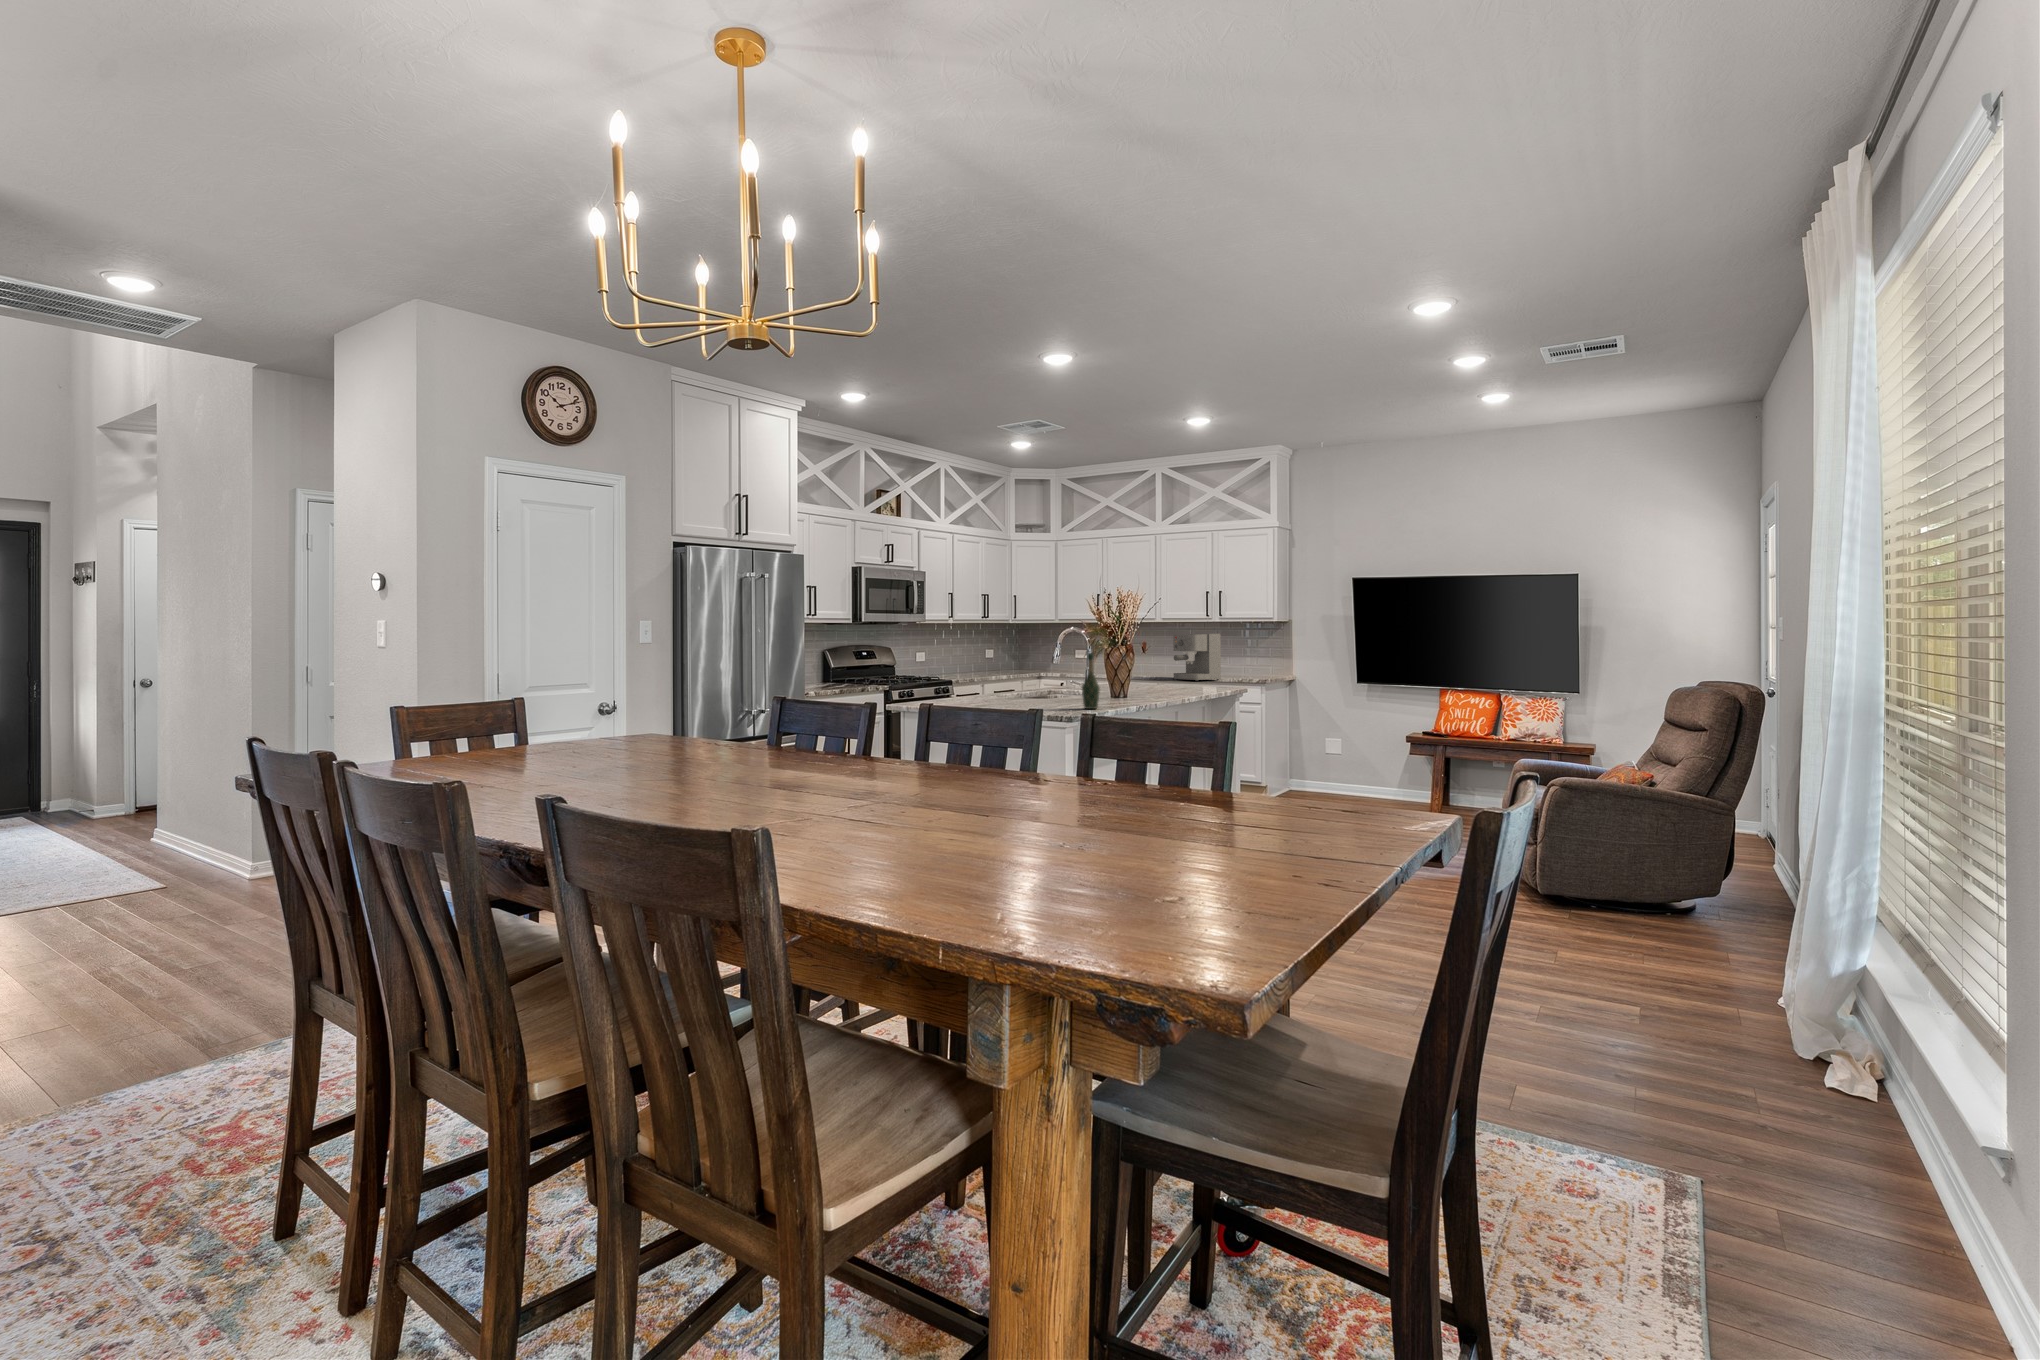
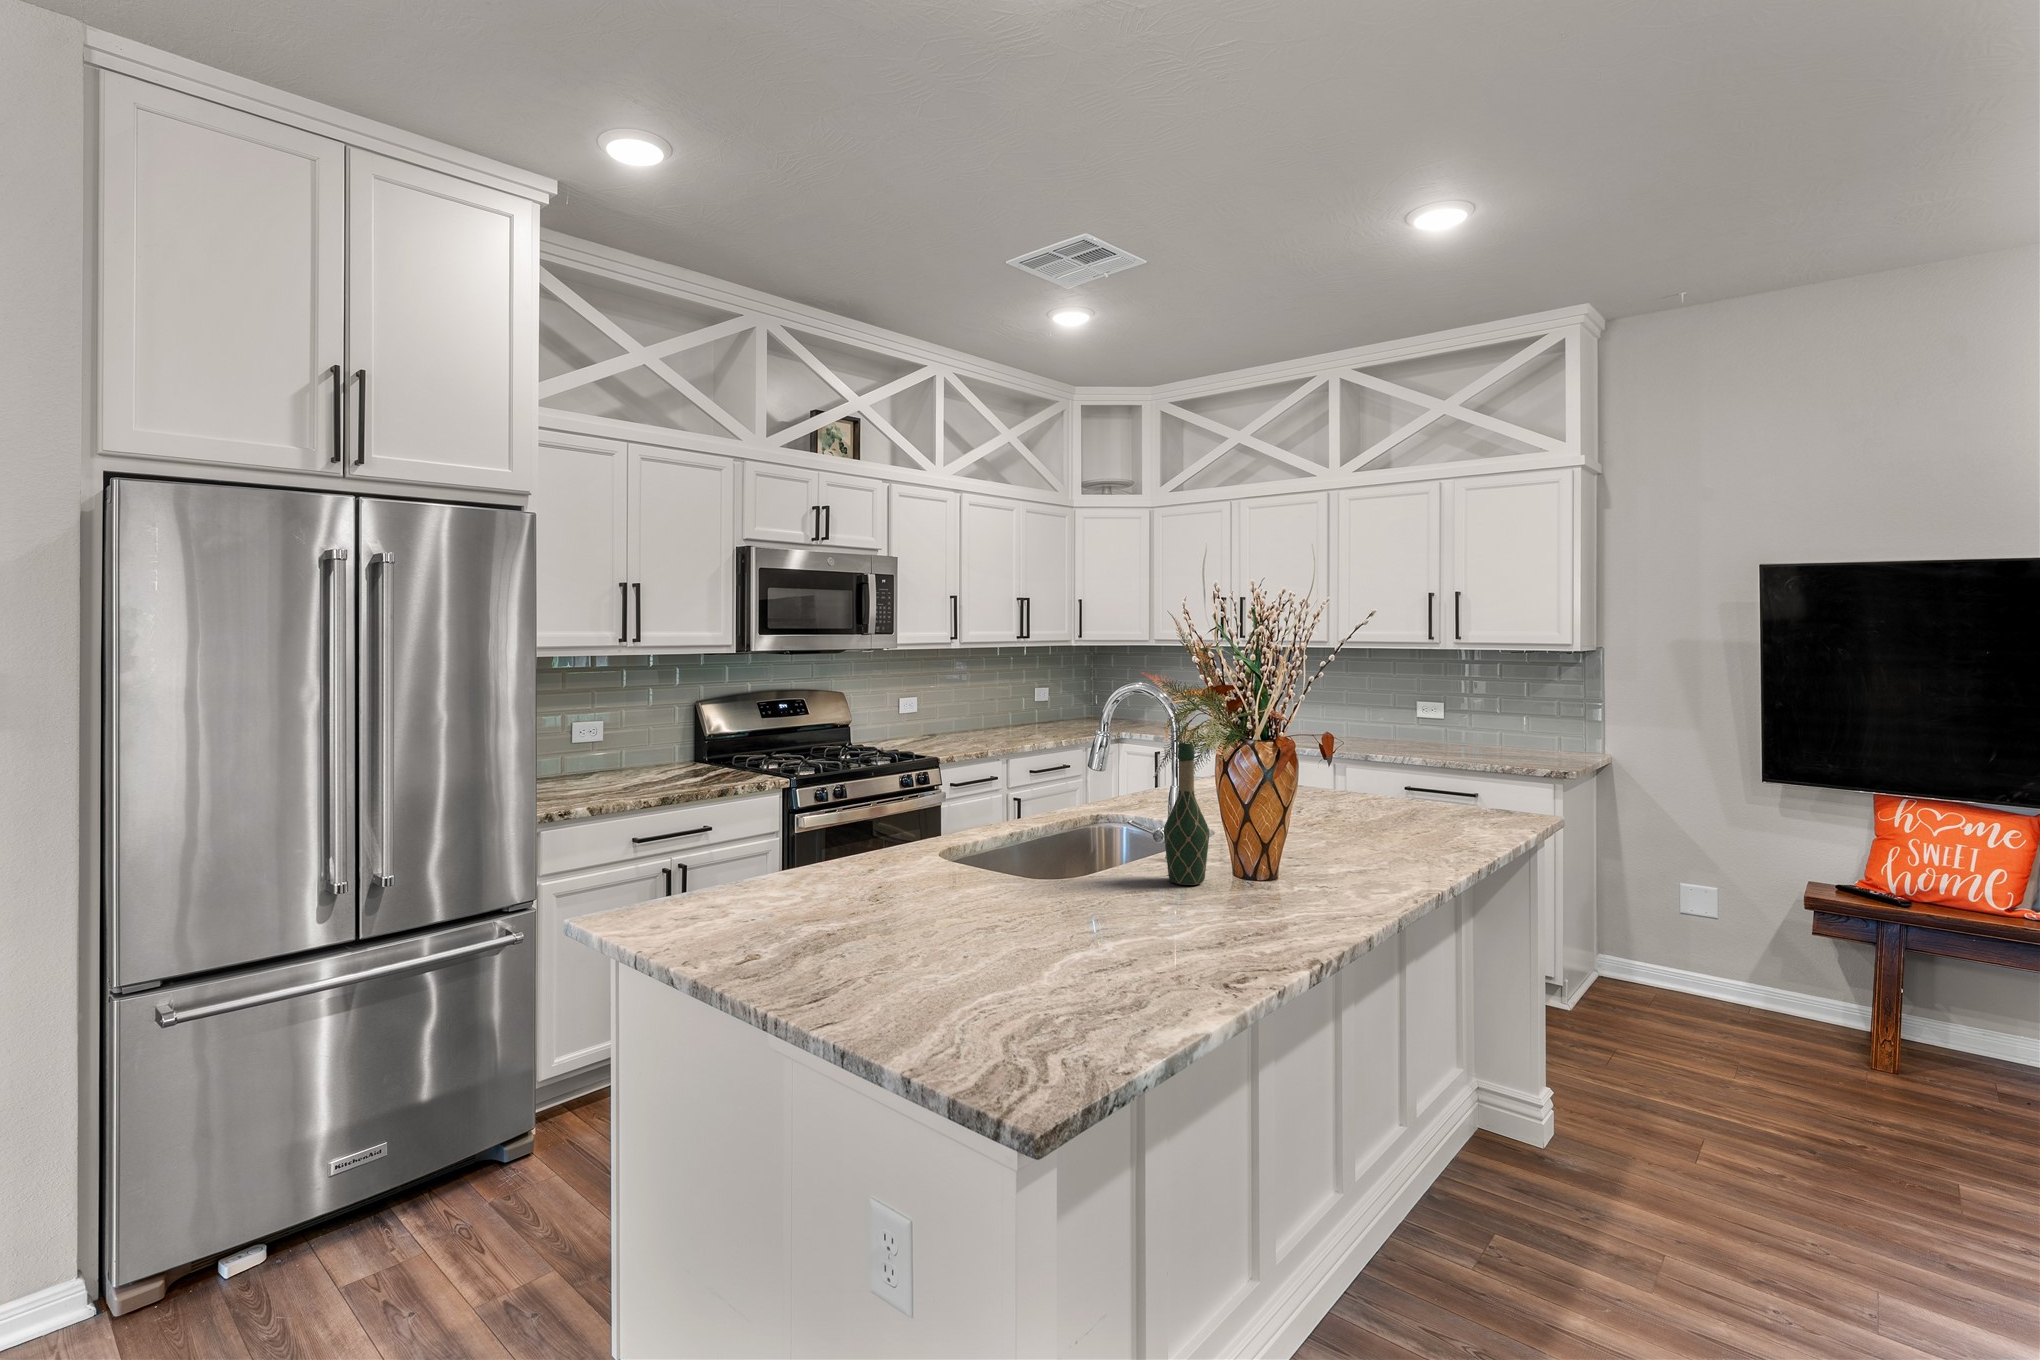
coffee maker: present [1173,634,1221,681] -> none [1362,669,1454,758]

